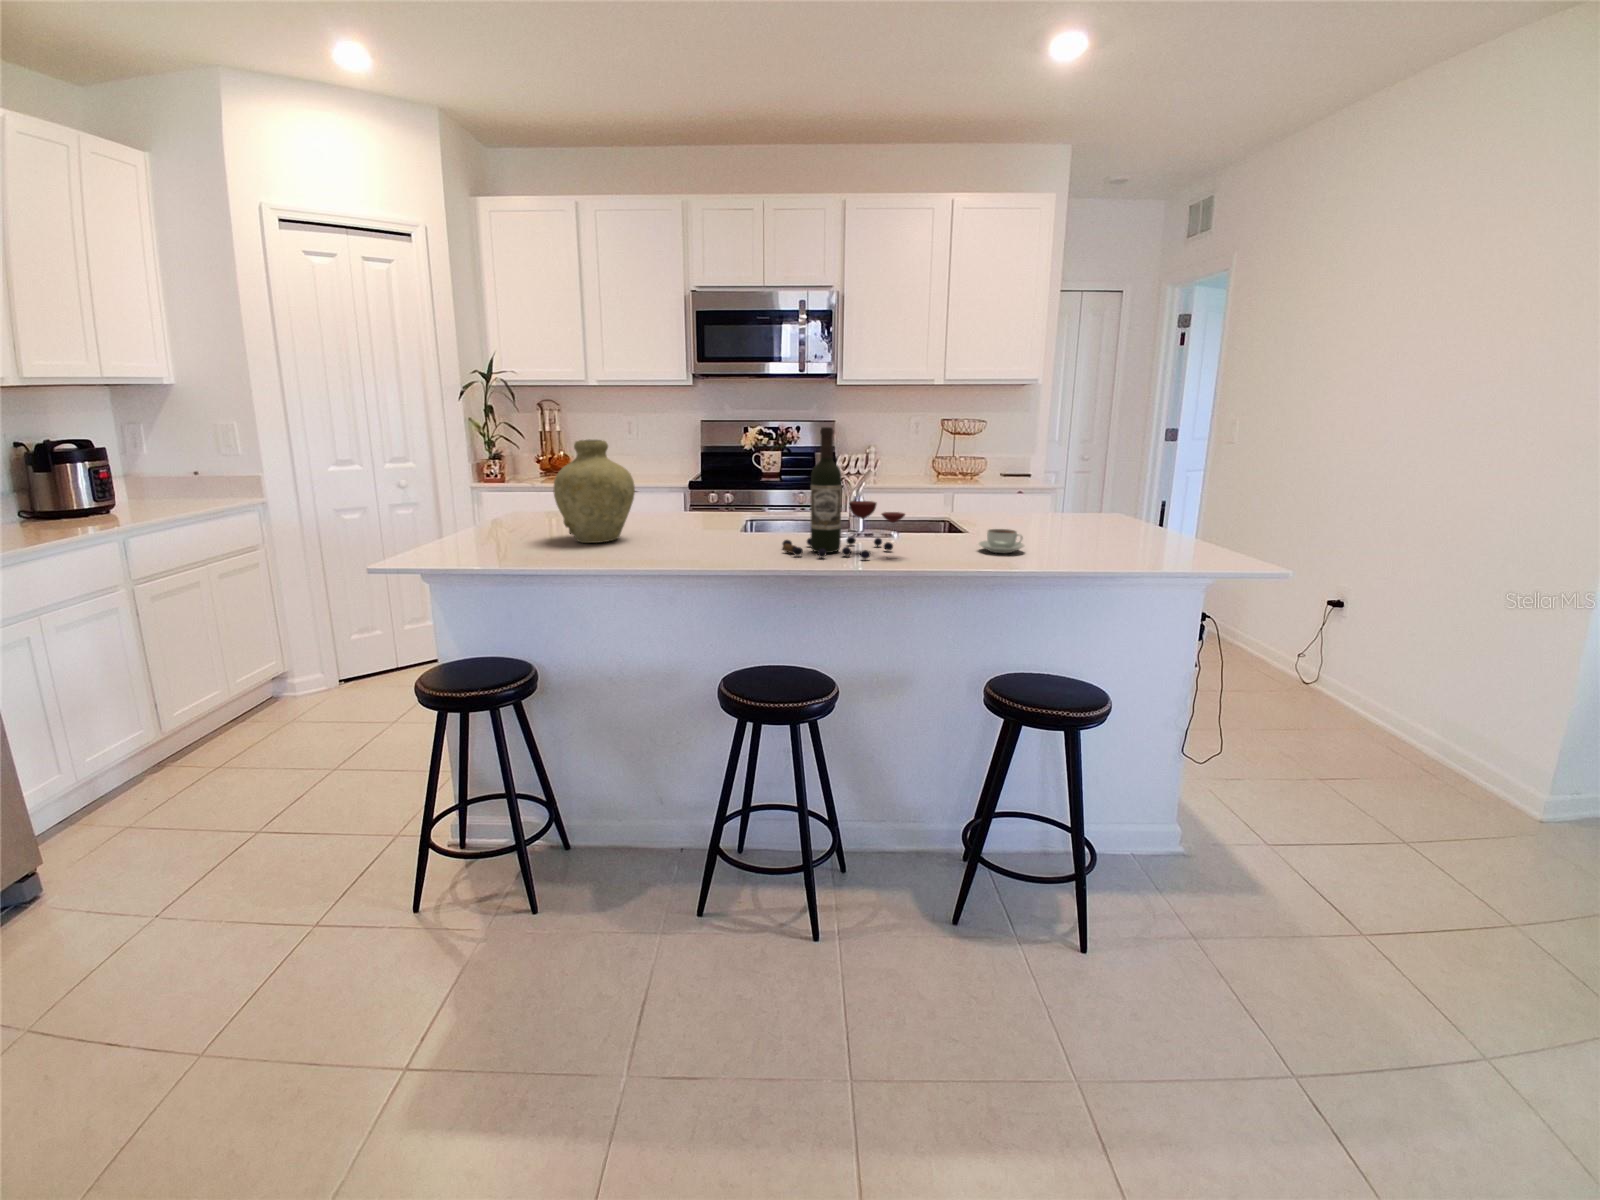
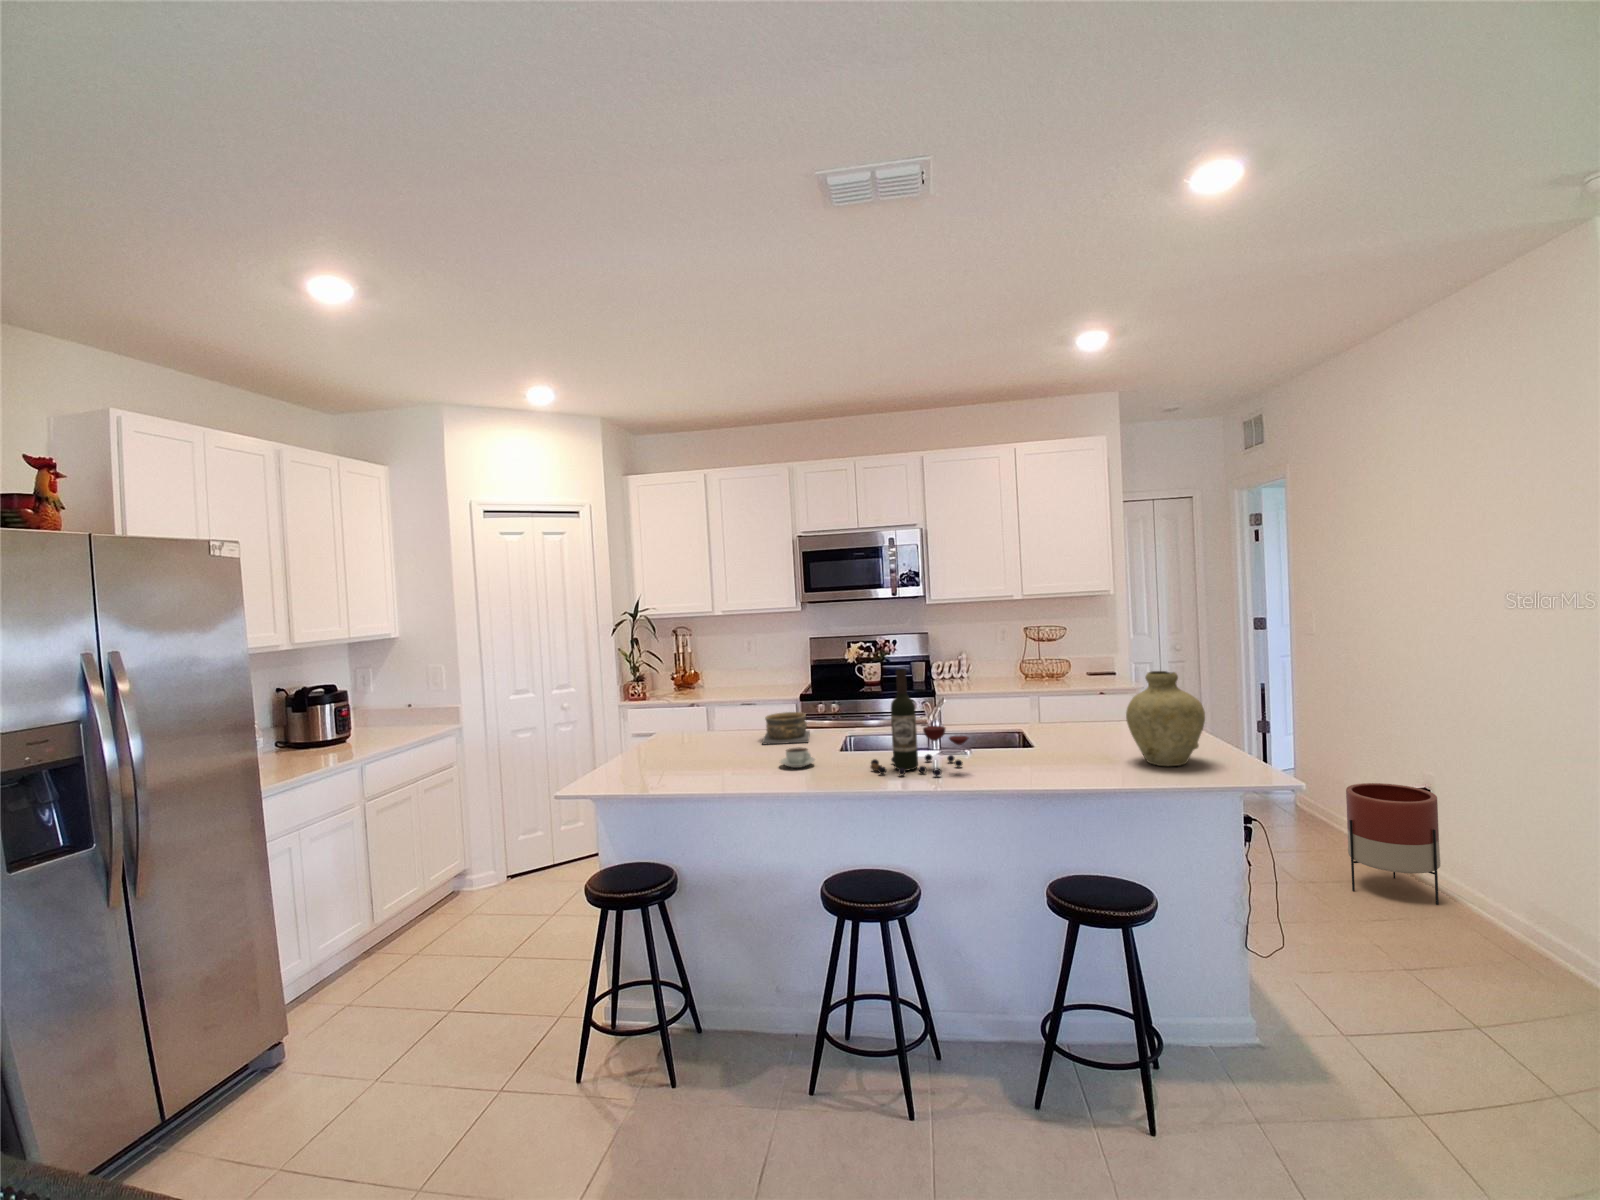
vase: present [553,440,635,543] -> present [1126,671,1205,766]
bowl: none [646,490,704,525] -> present [762,712,810,745]
coffee cup: present [978,529,1025,553] -> present [780,747,815,768]
planter: none [1244,593,1343,710] -> present [1346,783,1440,905]

